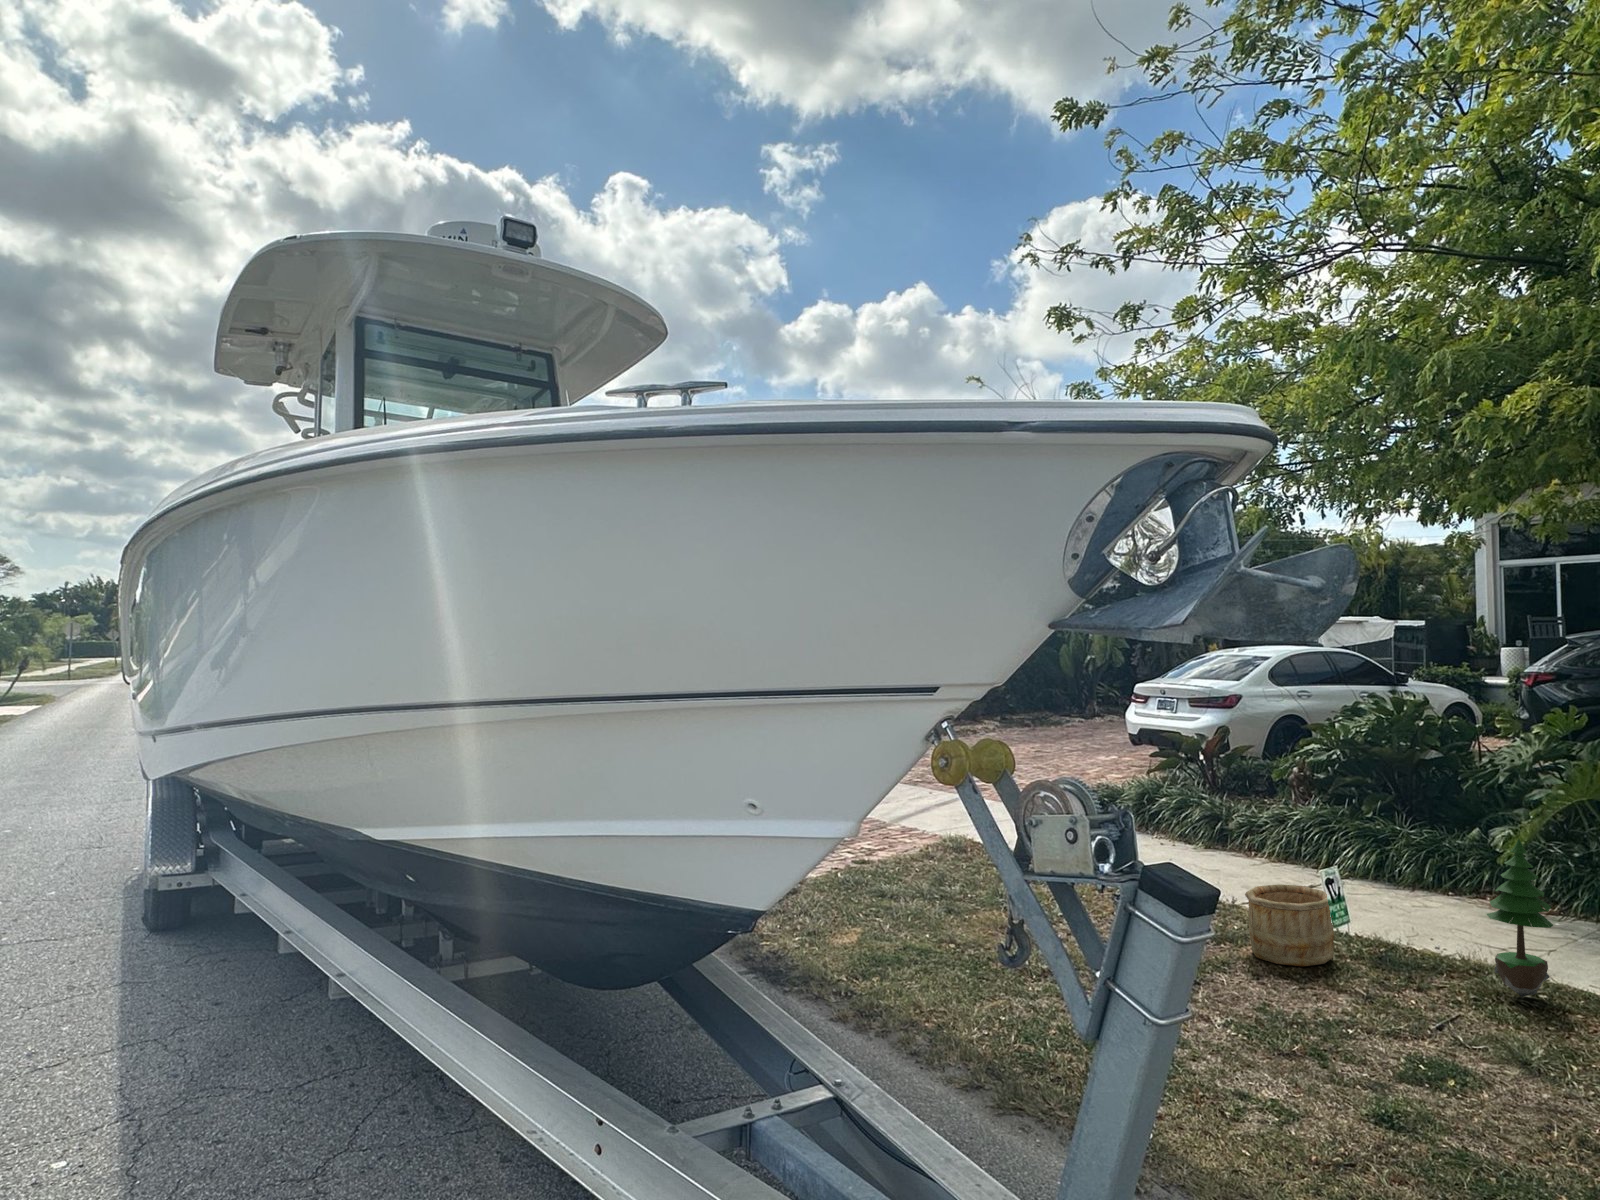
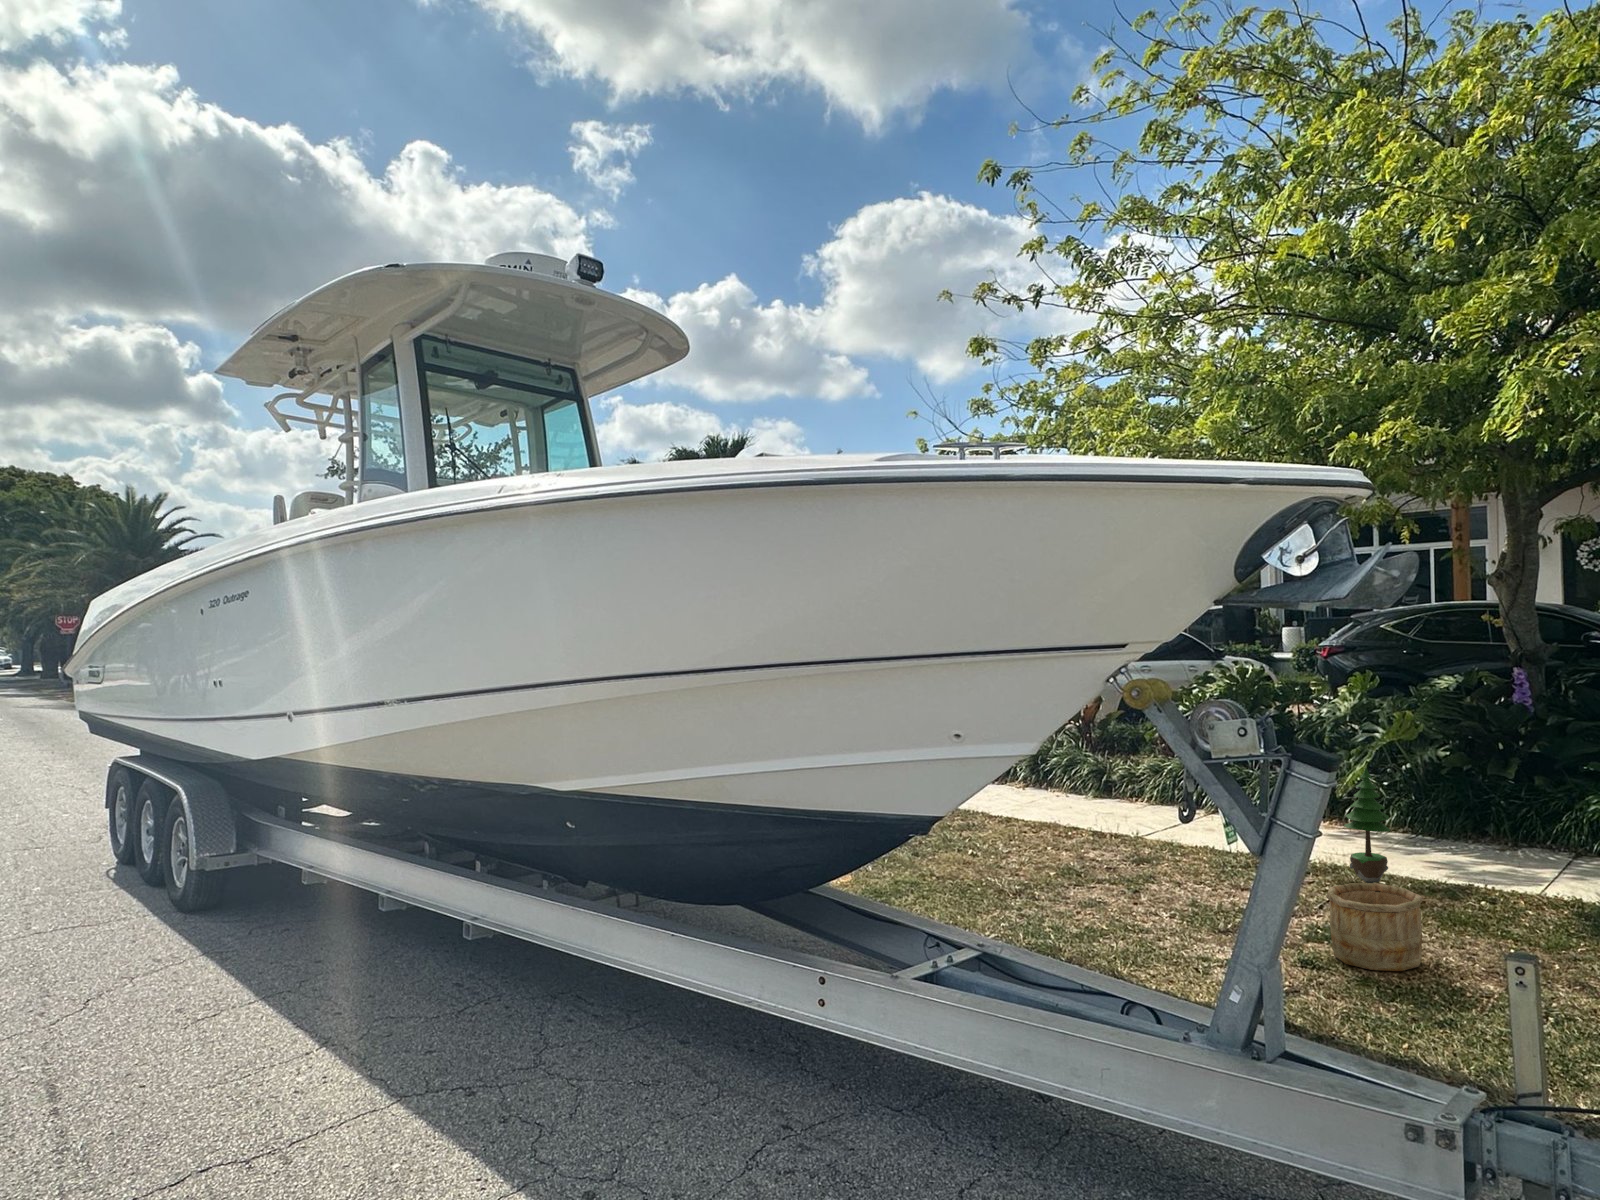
wooden bucket: present [1245,884,1334,966] -> present [1326,883,1422,971]

